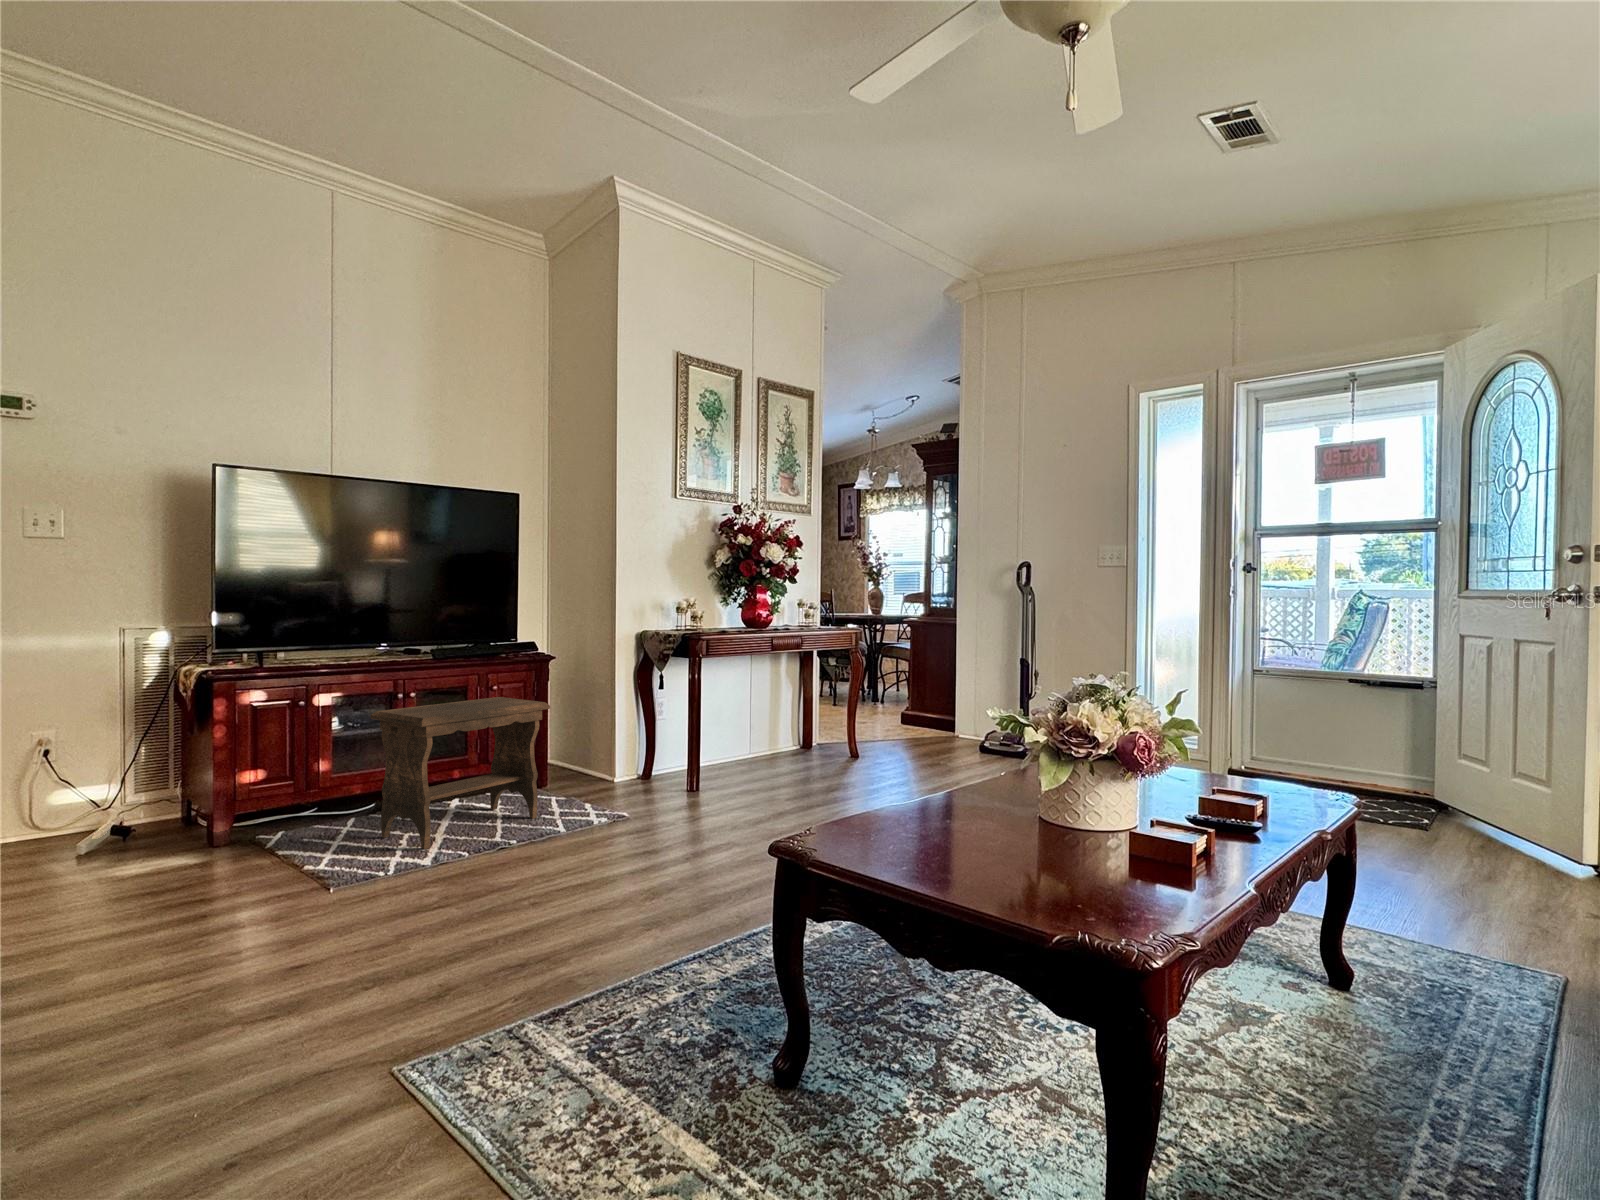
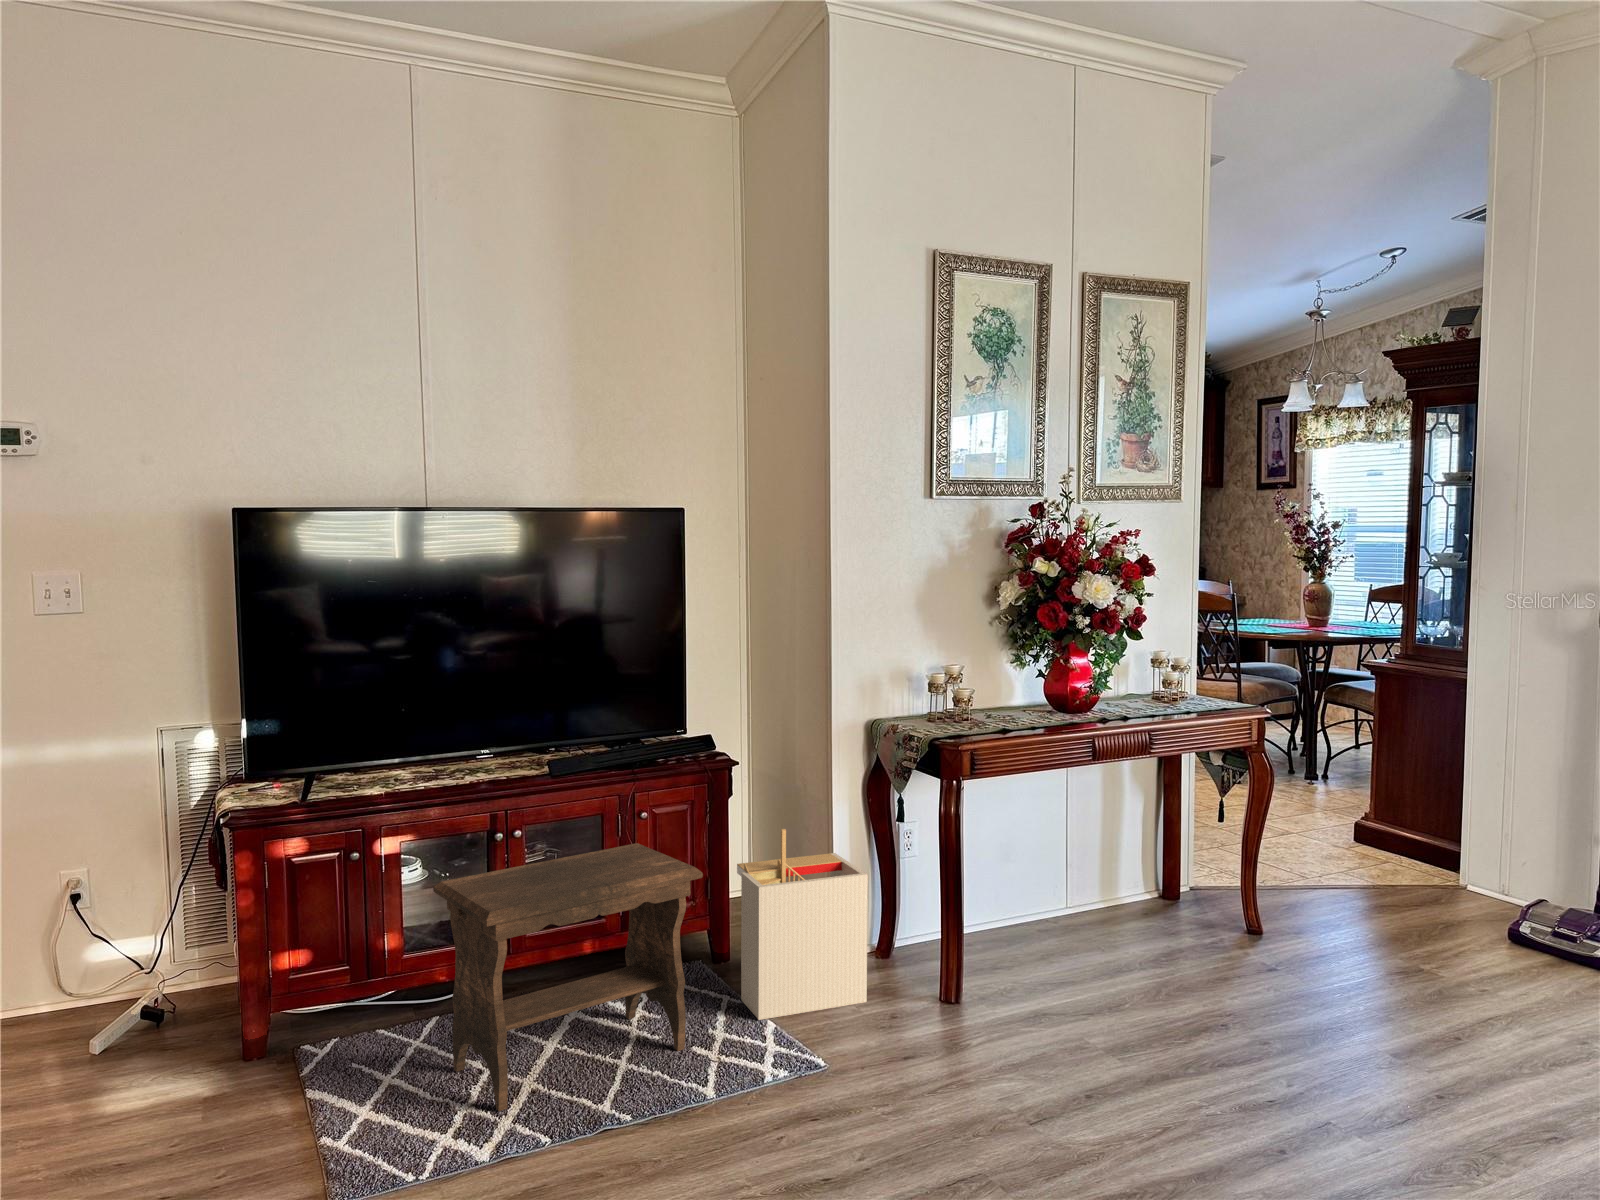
storage bin: none [561,689,645,804] -> present [737,829,868,1020]

